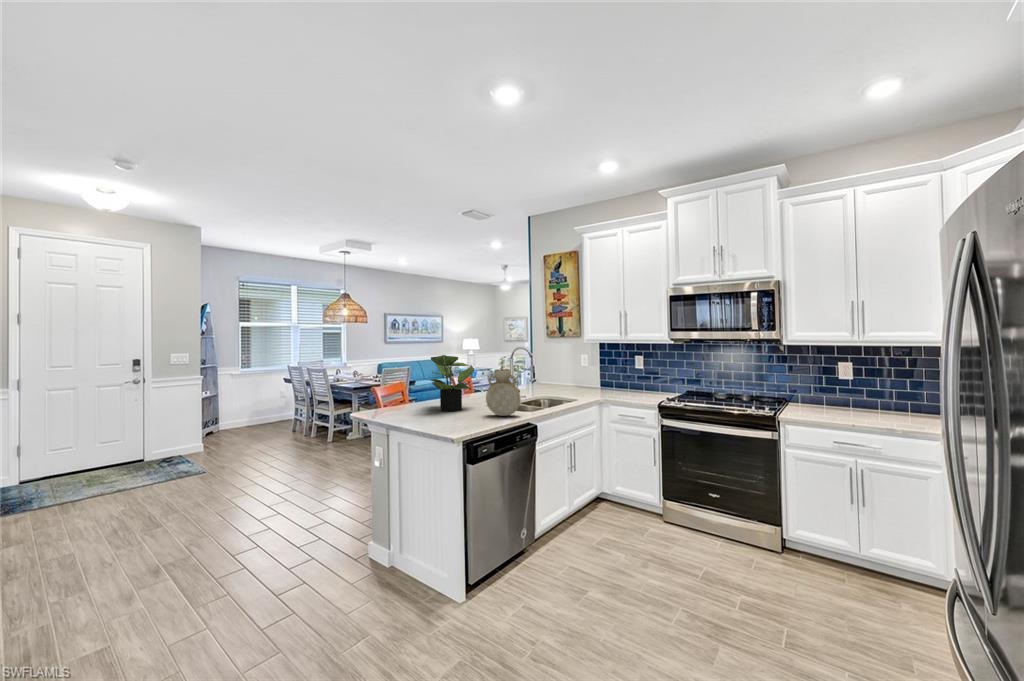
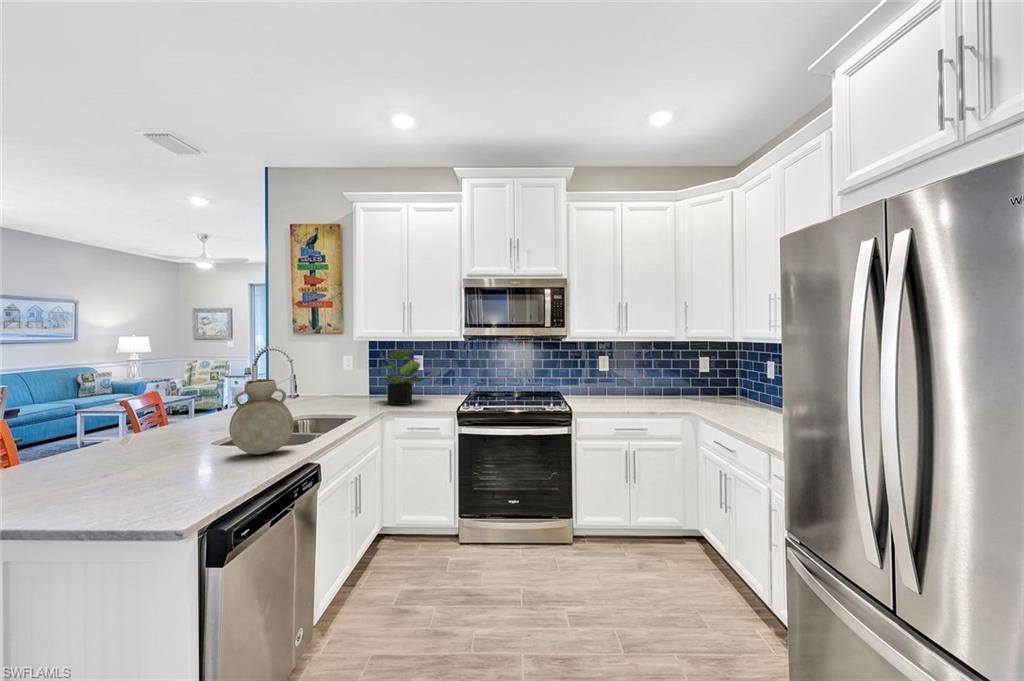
potted plant: present [430,355,474,412] -> present [374,348,420,405]

